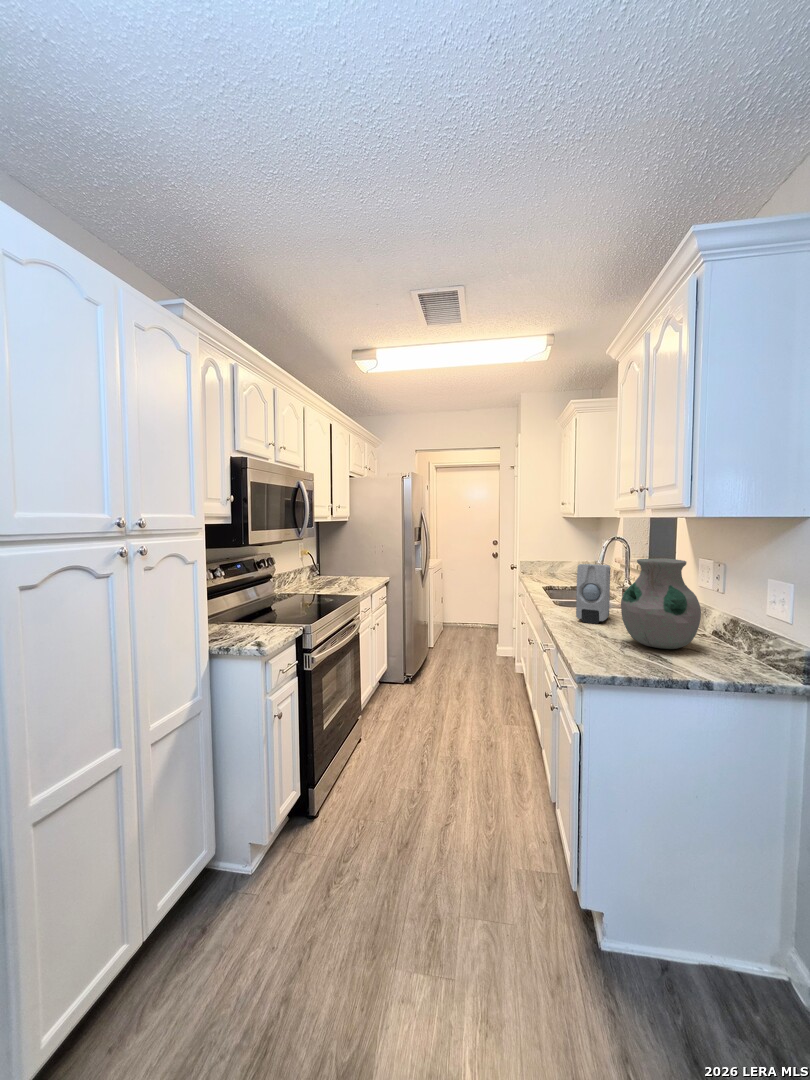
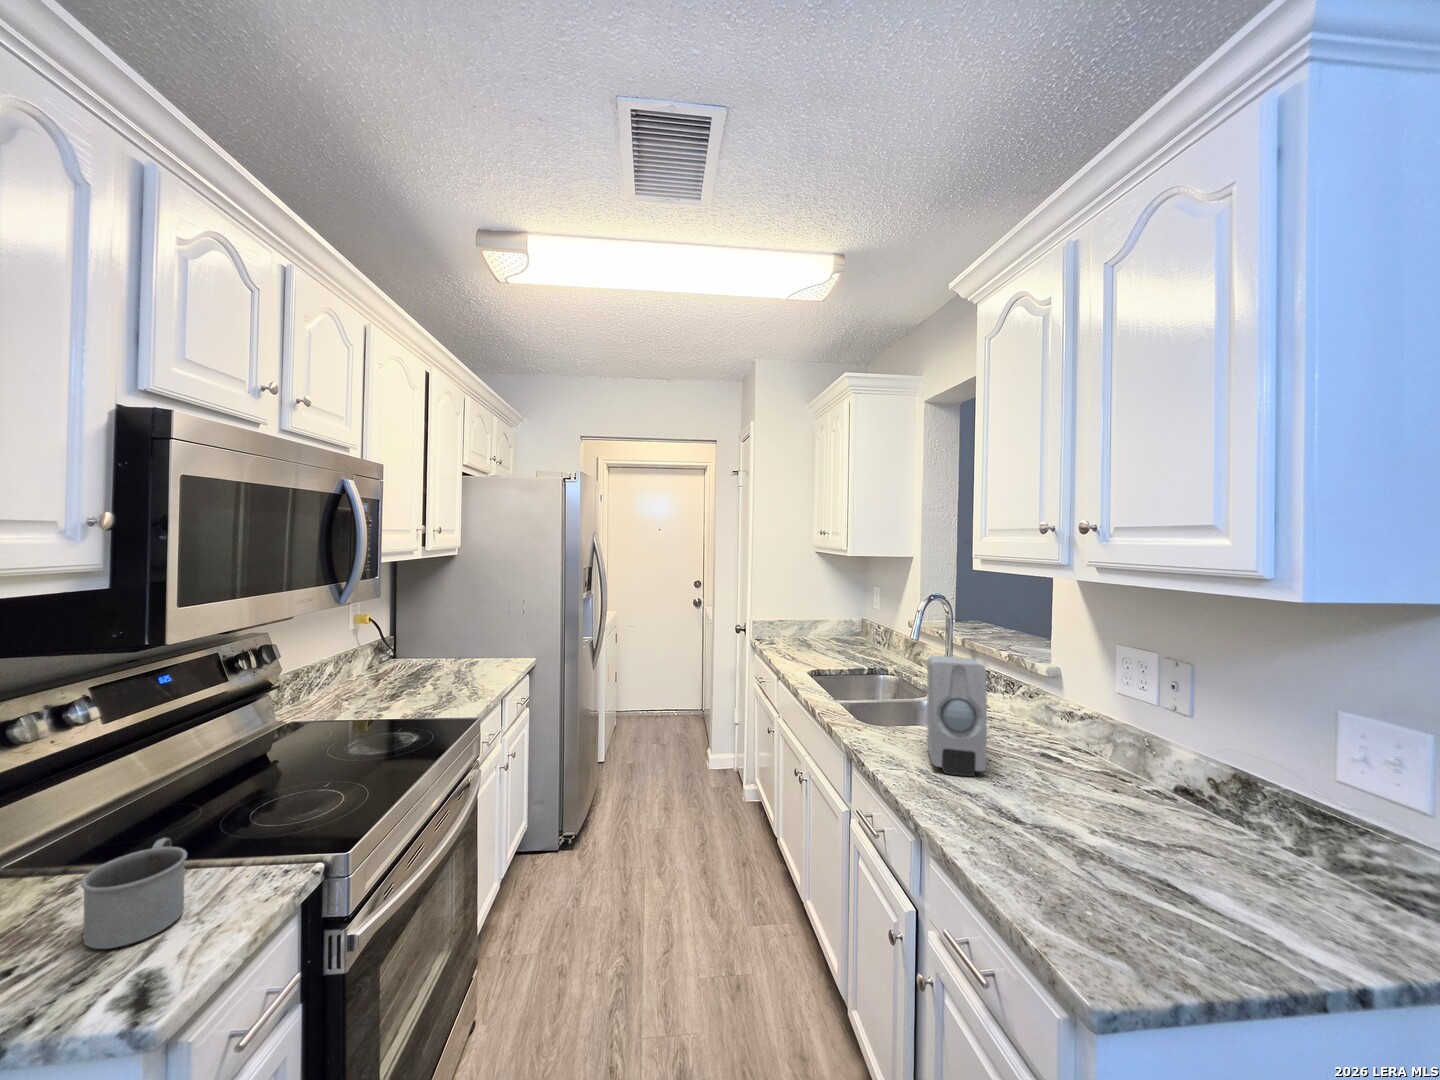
vase: present [621,559,701,649] -> none [1057,664,1221,857]
mug: none [233,611,261,639] -> present [81,838,187,949]

